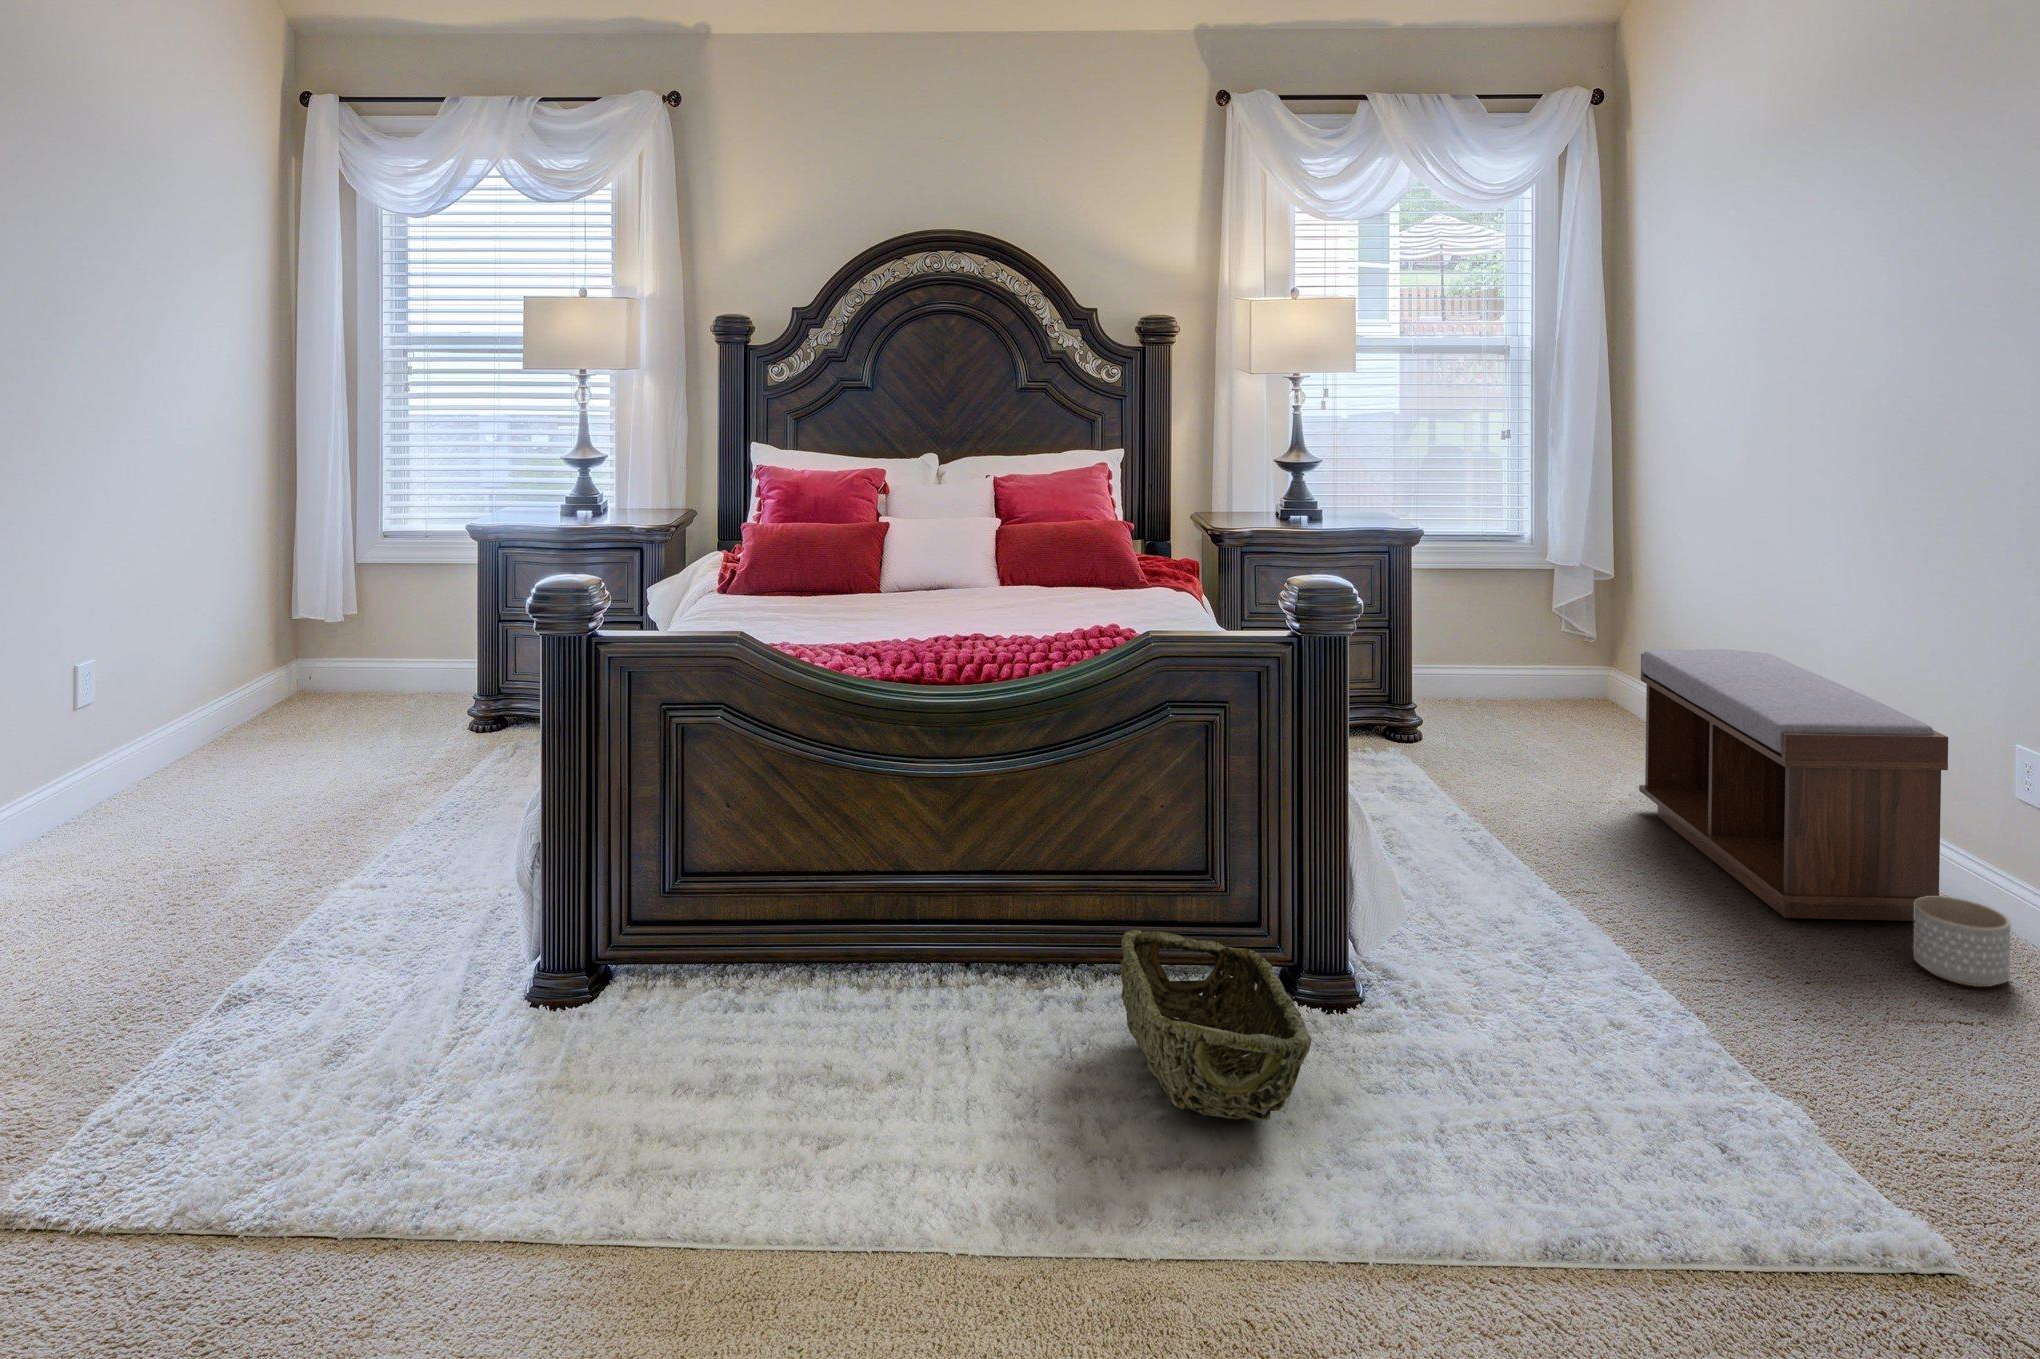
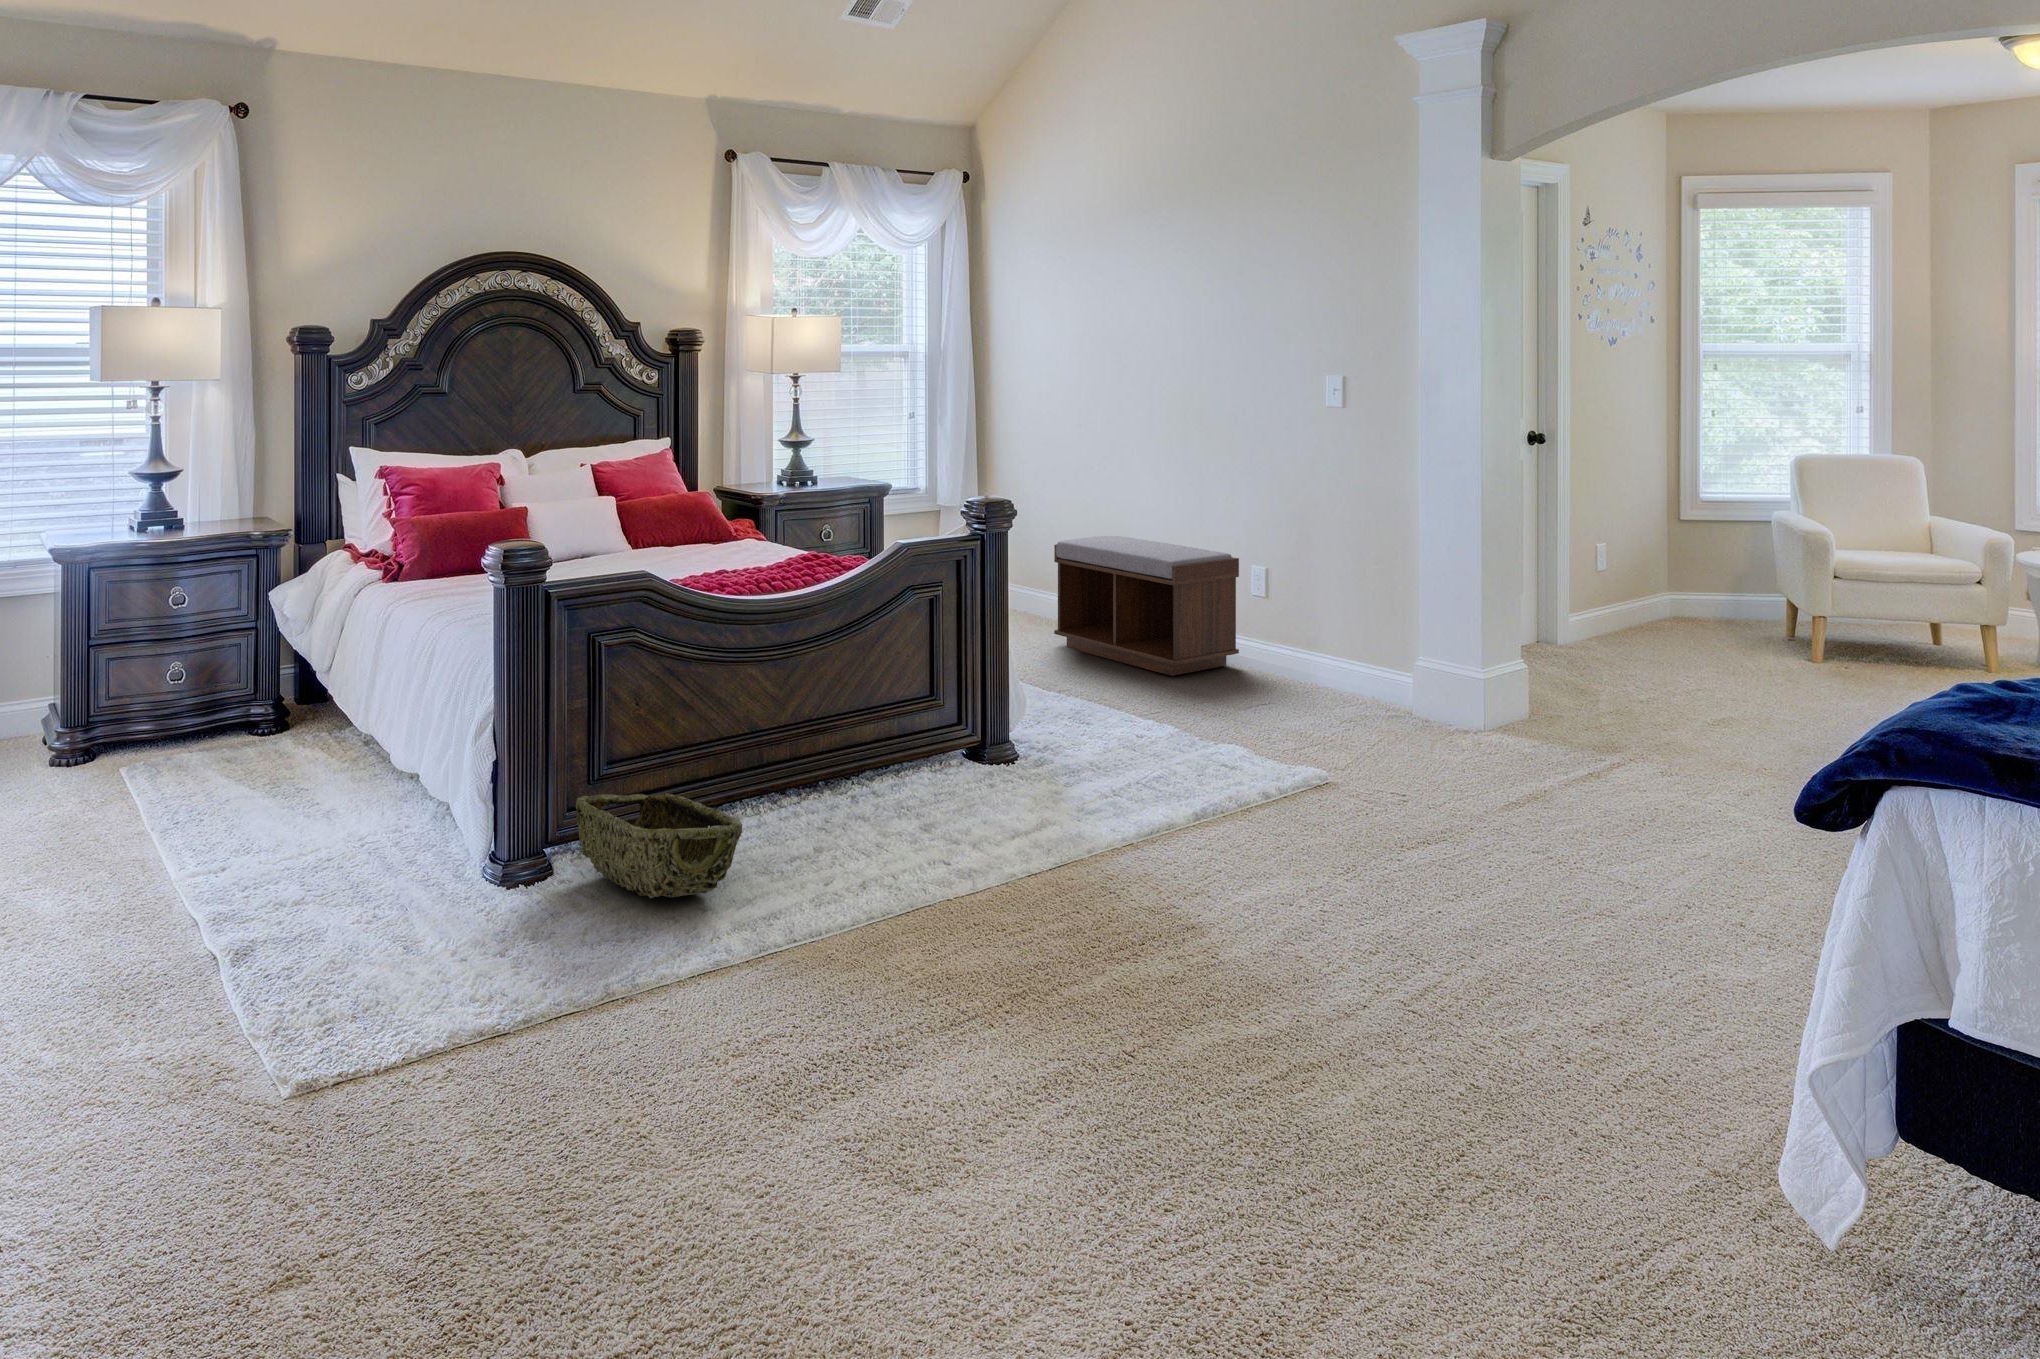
planter: present [1913,896,2011,987] -> none [1237,643,1281,685]
woven basket: present [1120,929,1312,1121] -> present [576,793,742,898]

